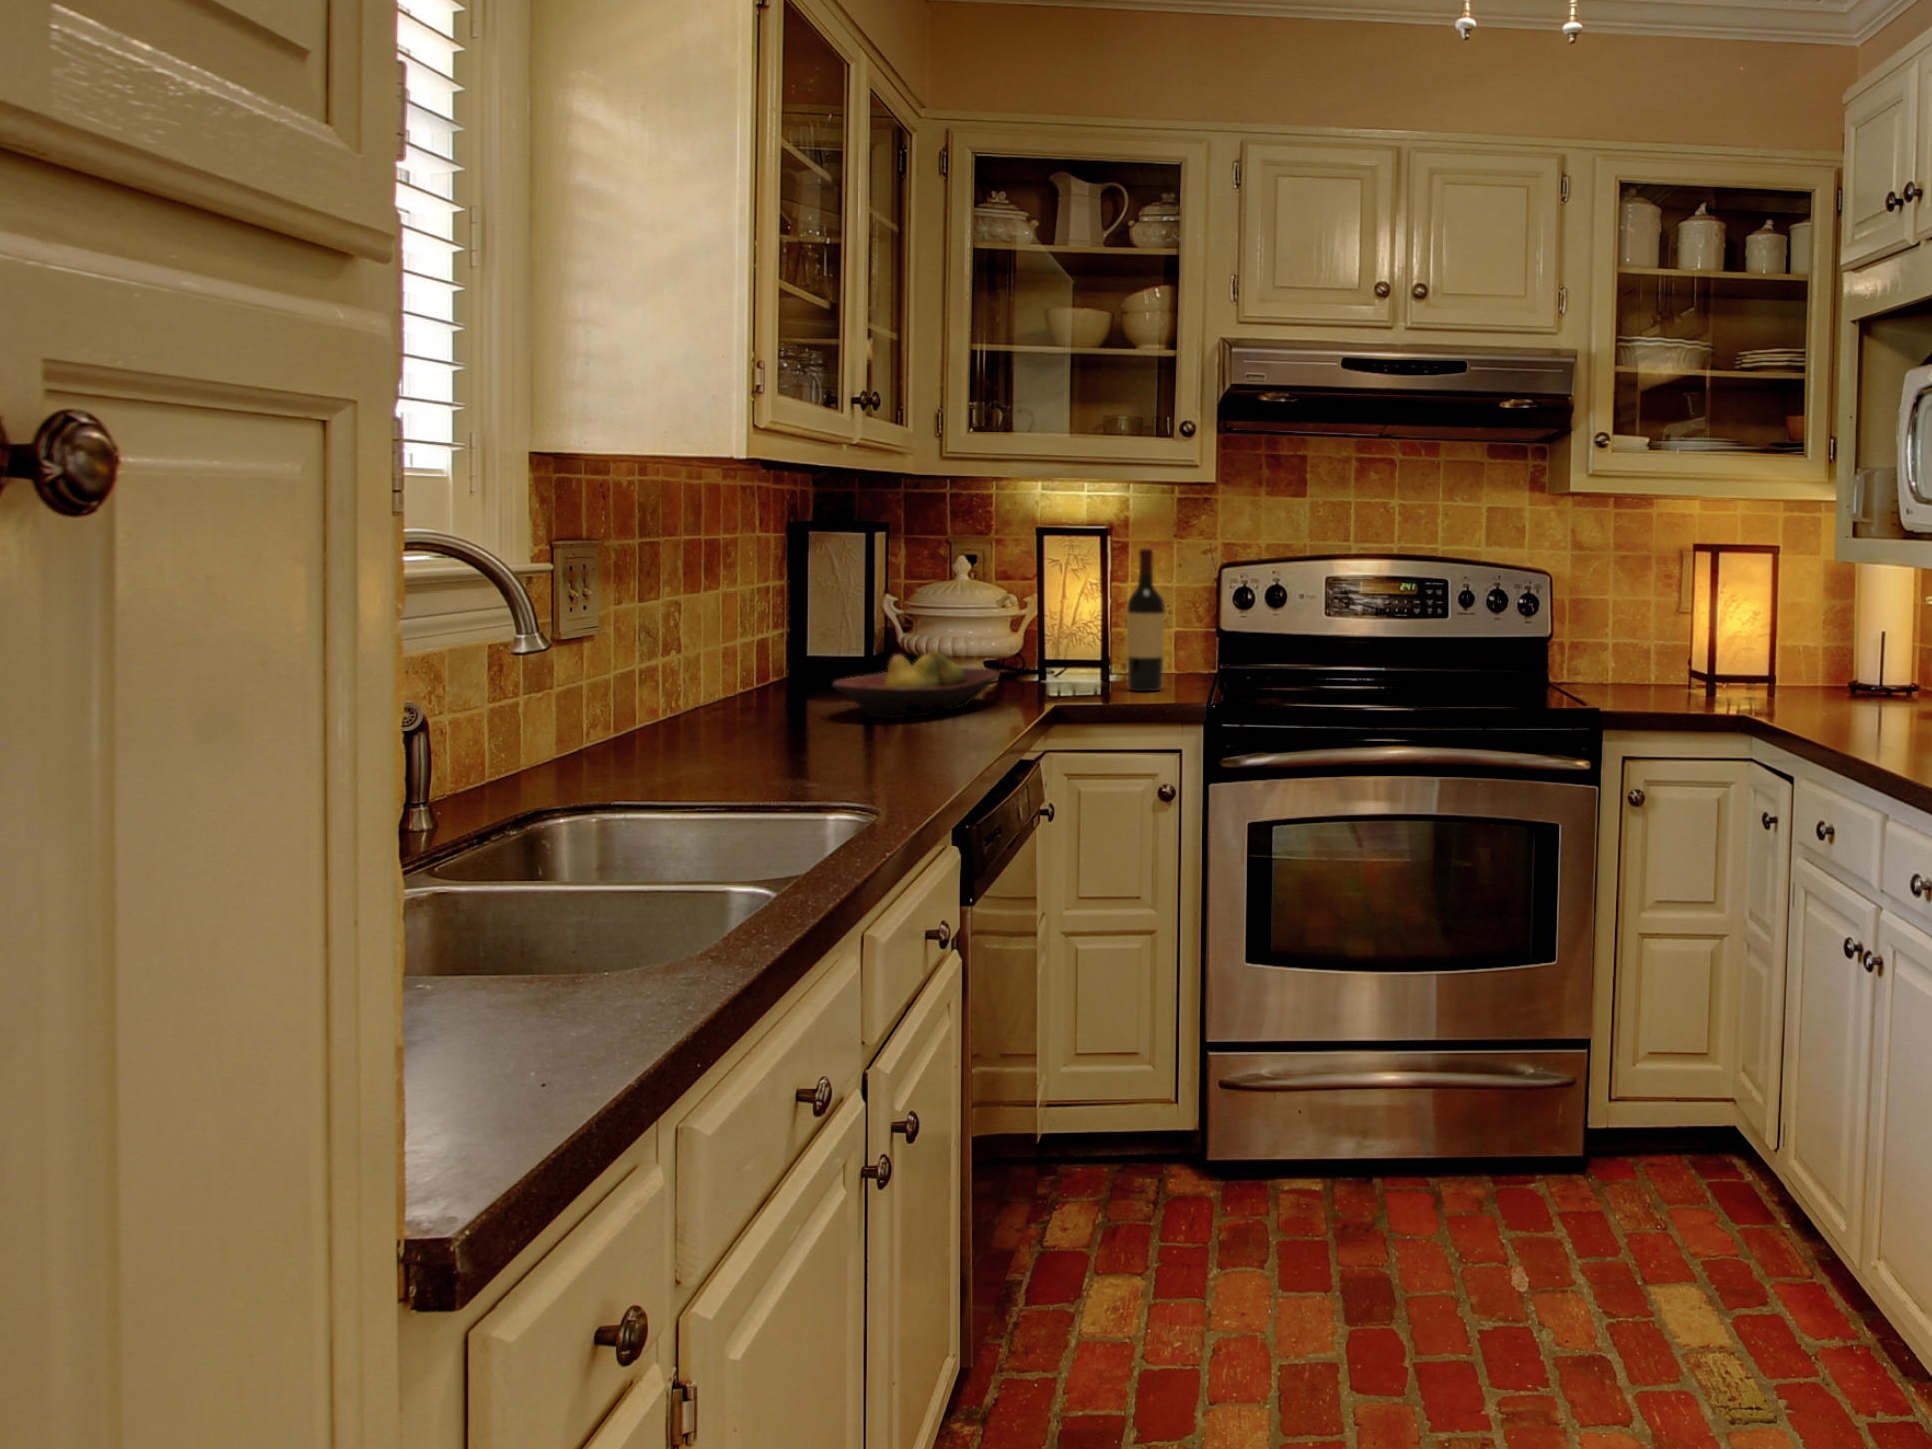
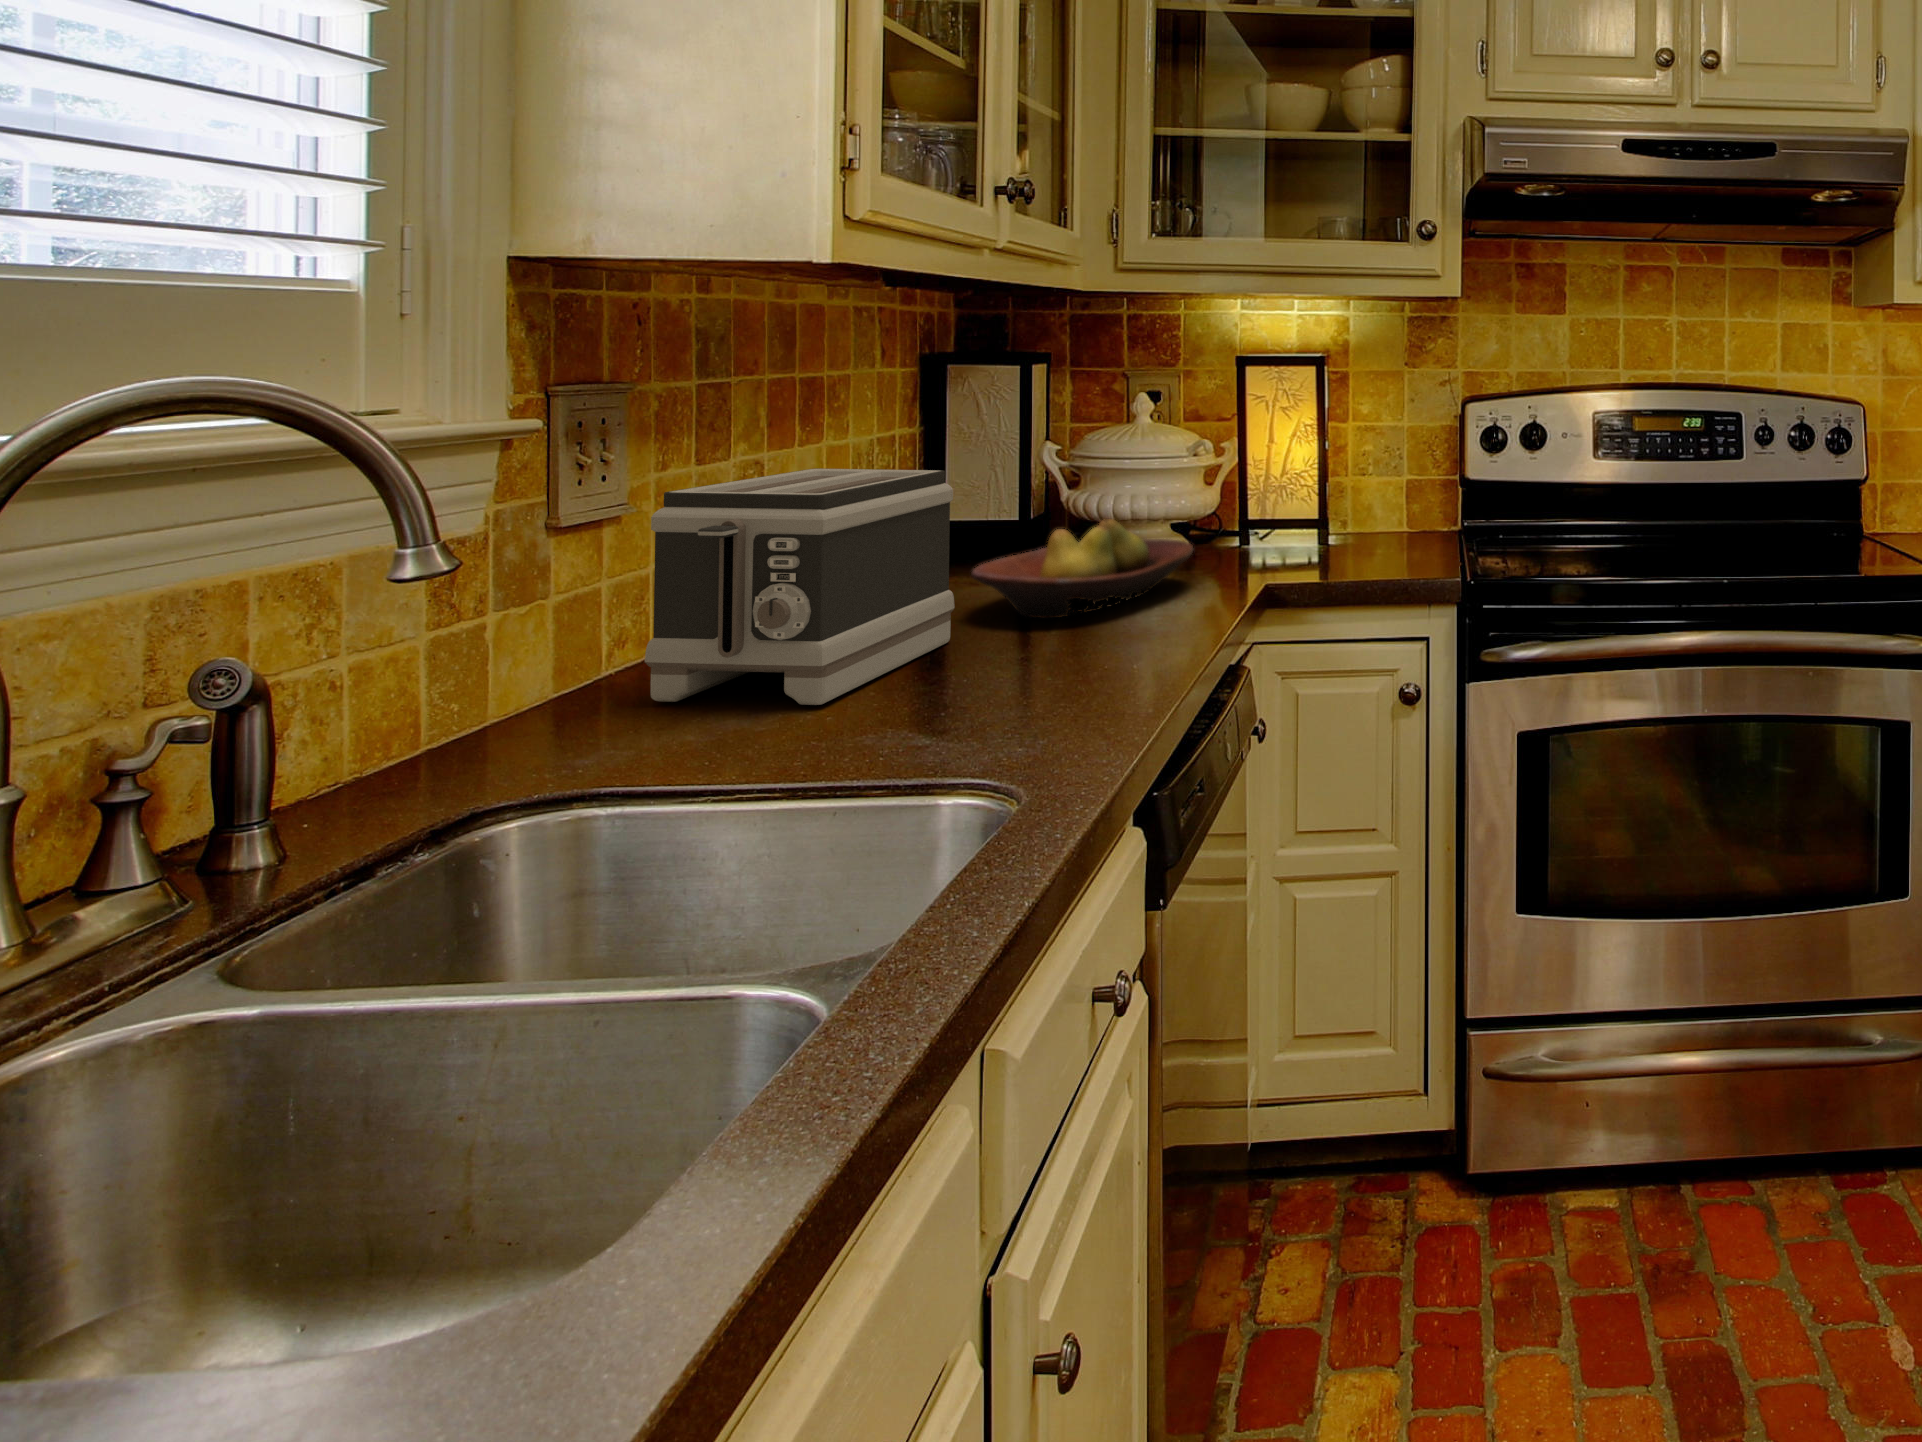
wine bottle: present [1127,549,1165,691] -> none [1350,381,1398,563]
toaster: none [622,604,823,755] -> present [645,469,955,705]

